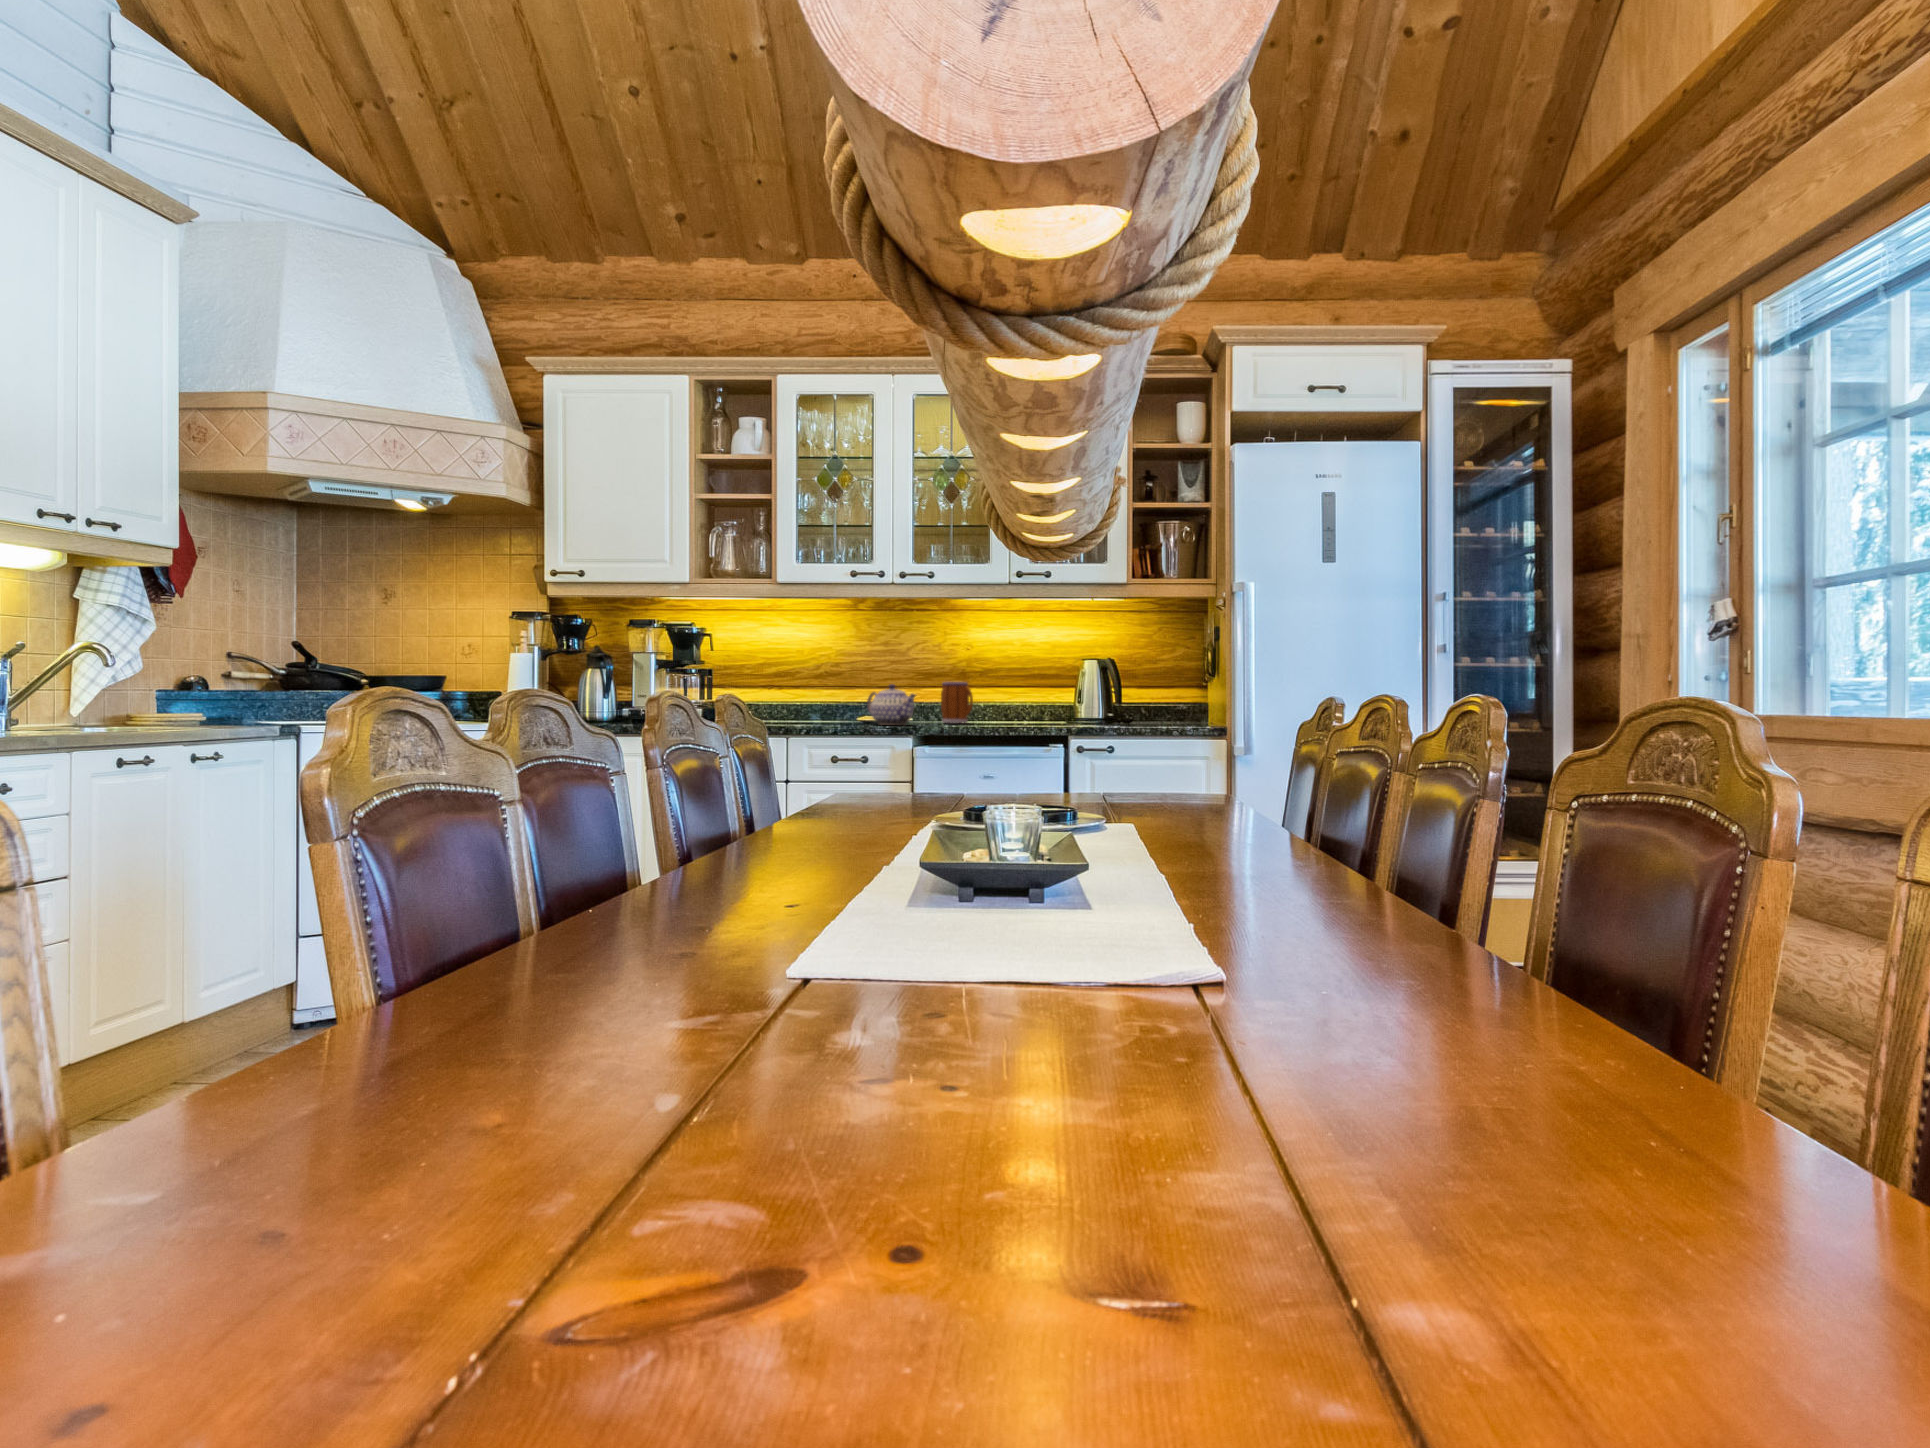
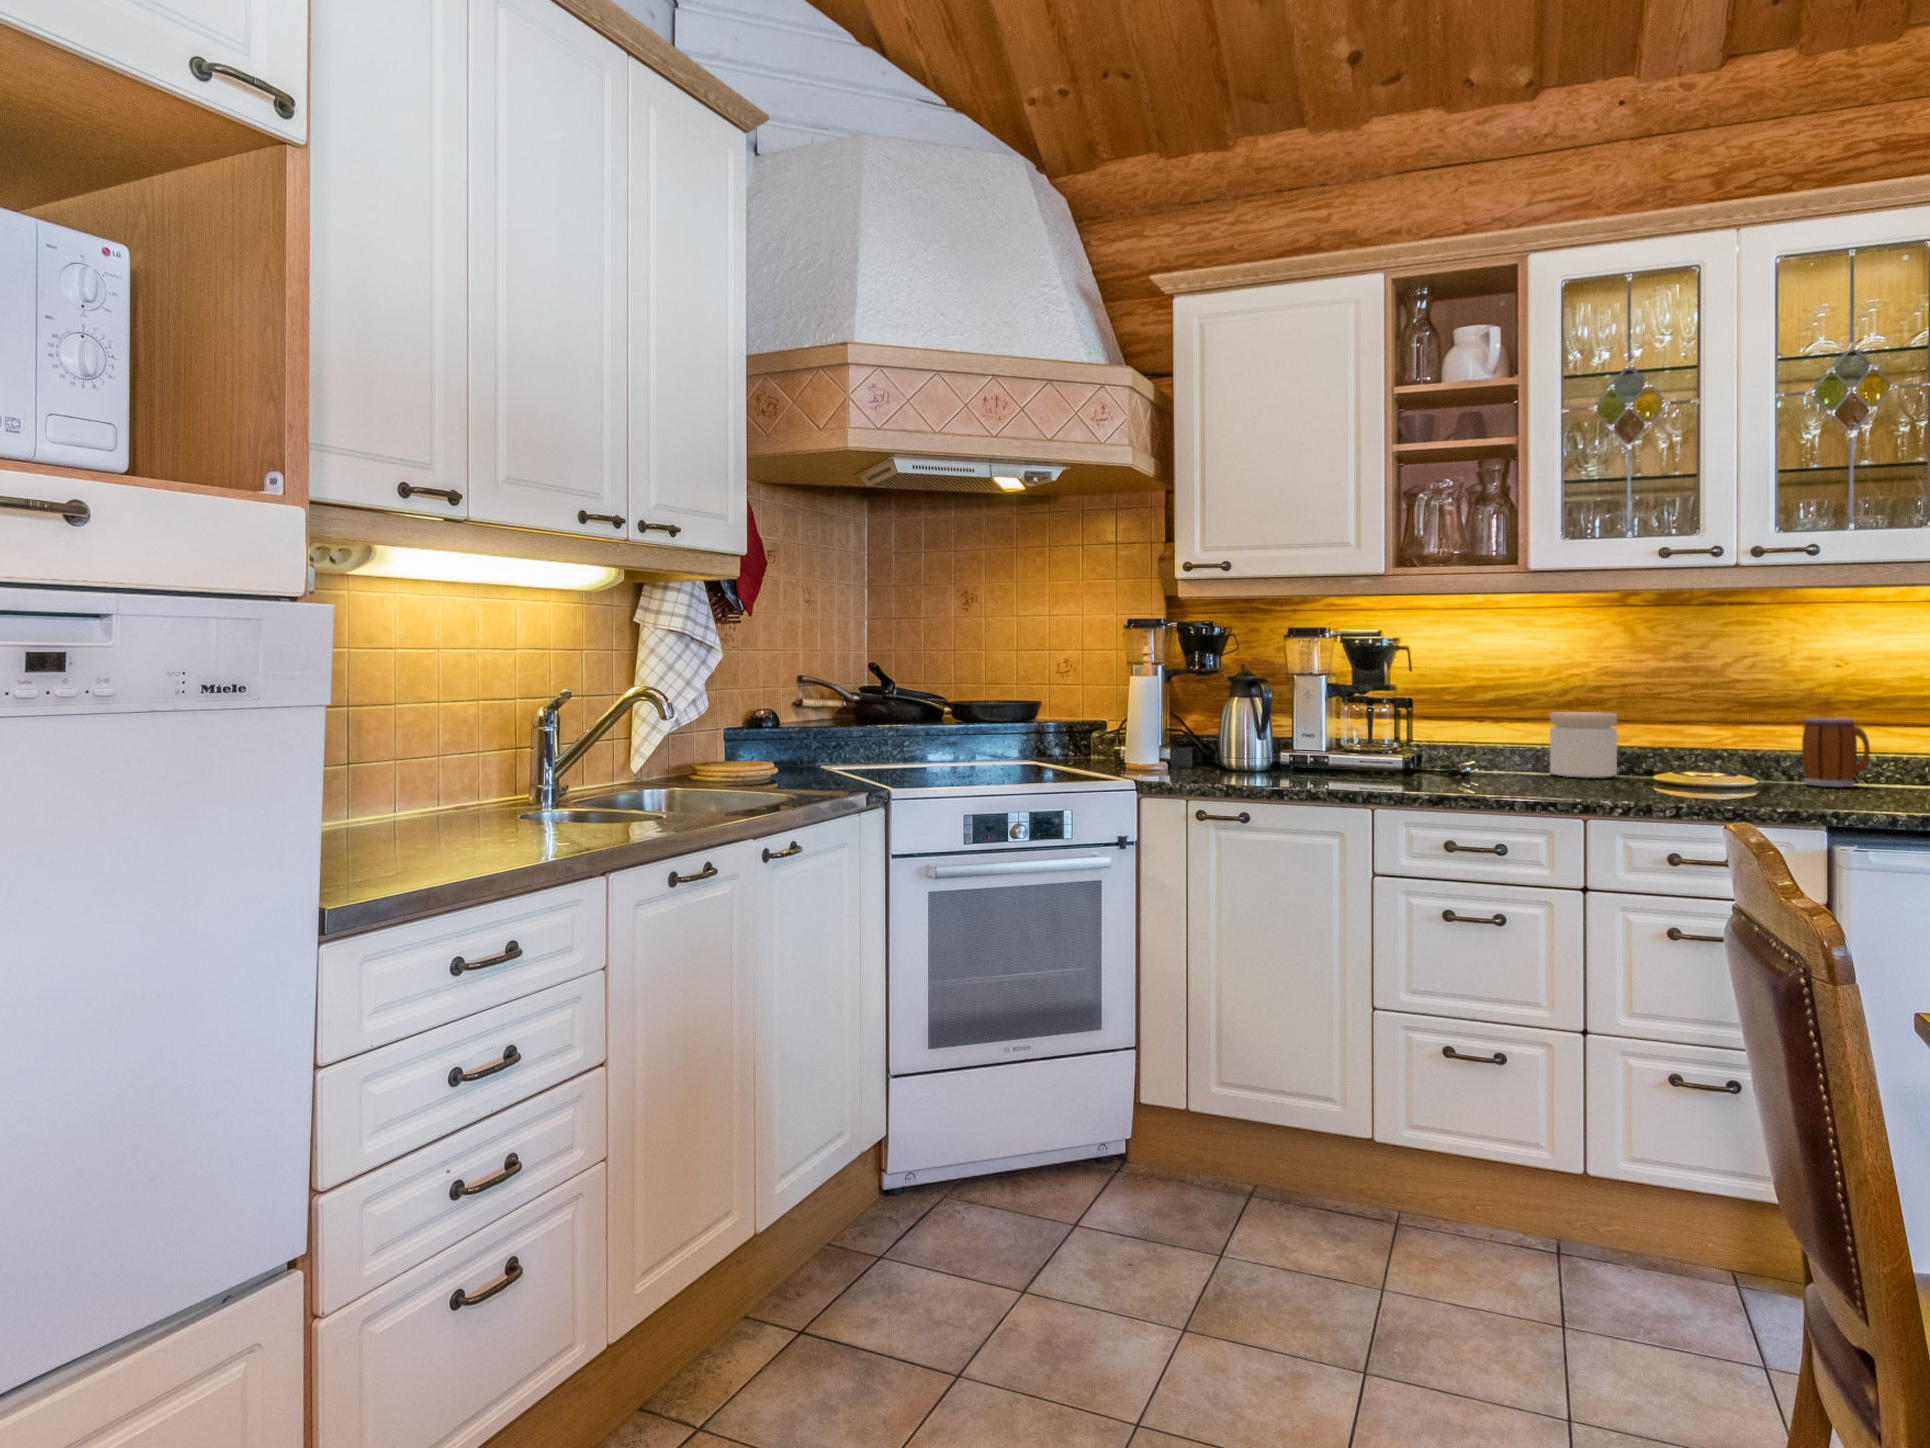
jar: none [802,680,841,722] -> present [1550,712,1617,778]
teapot: present [867,684,916,725] -> none [1676,725,1790,792]

